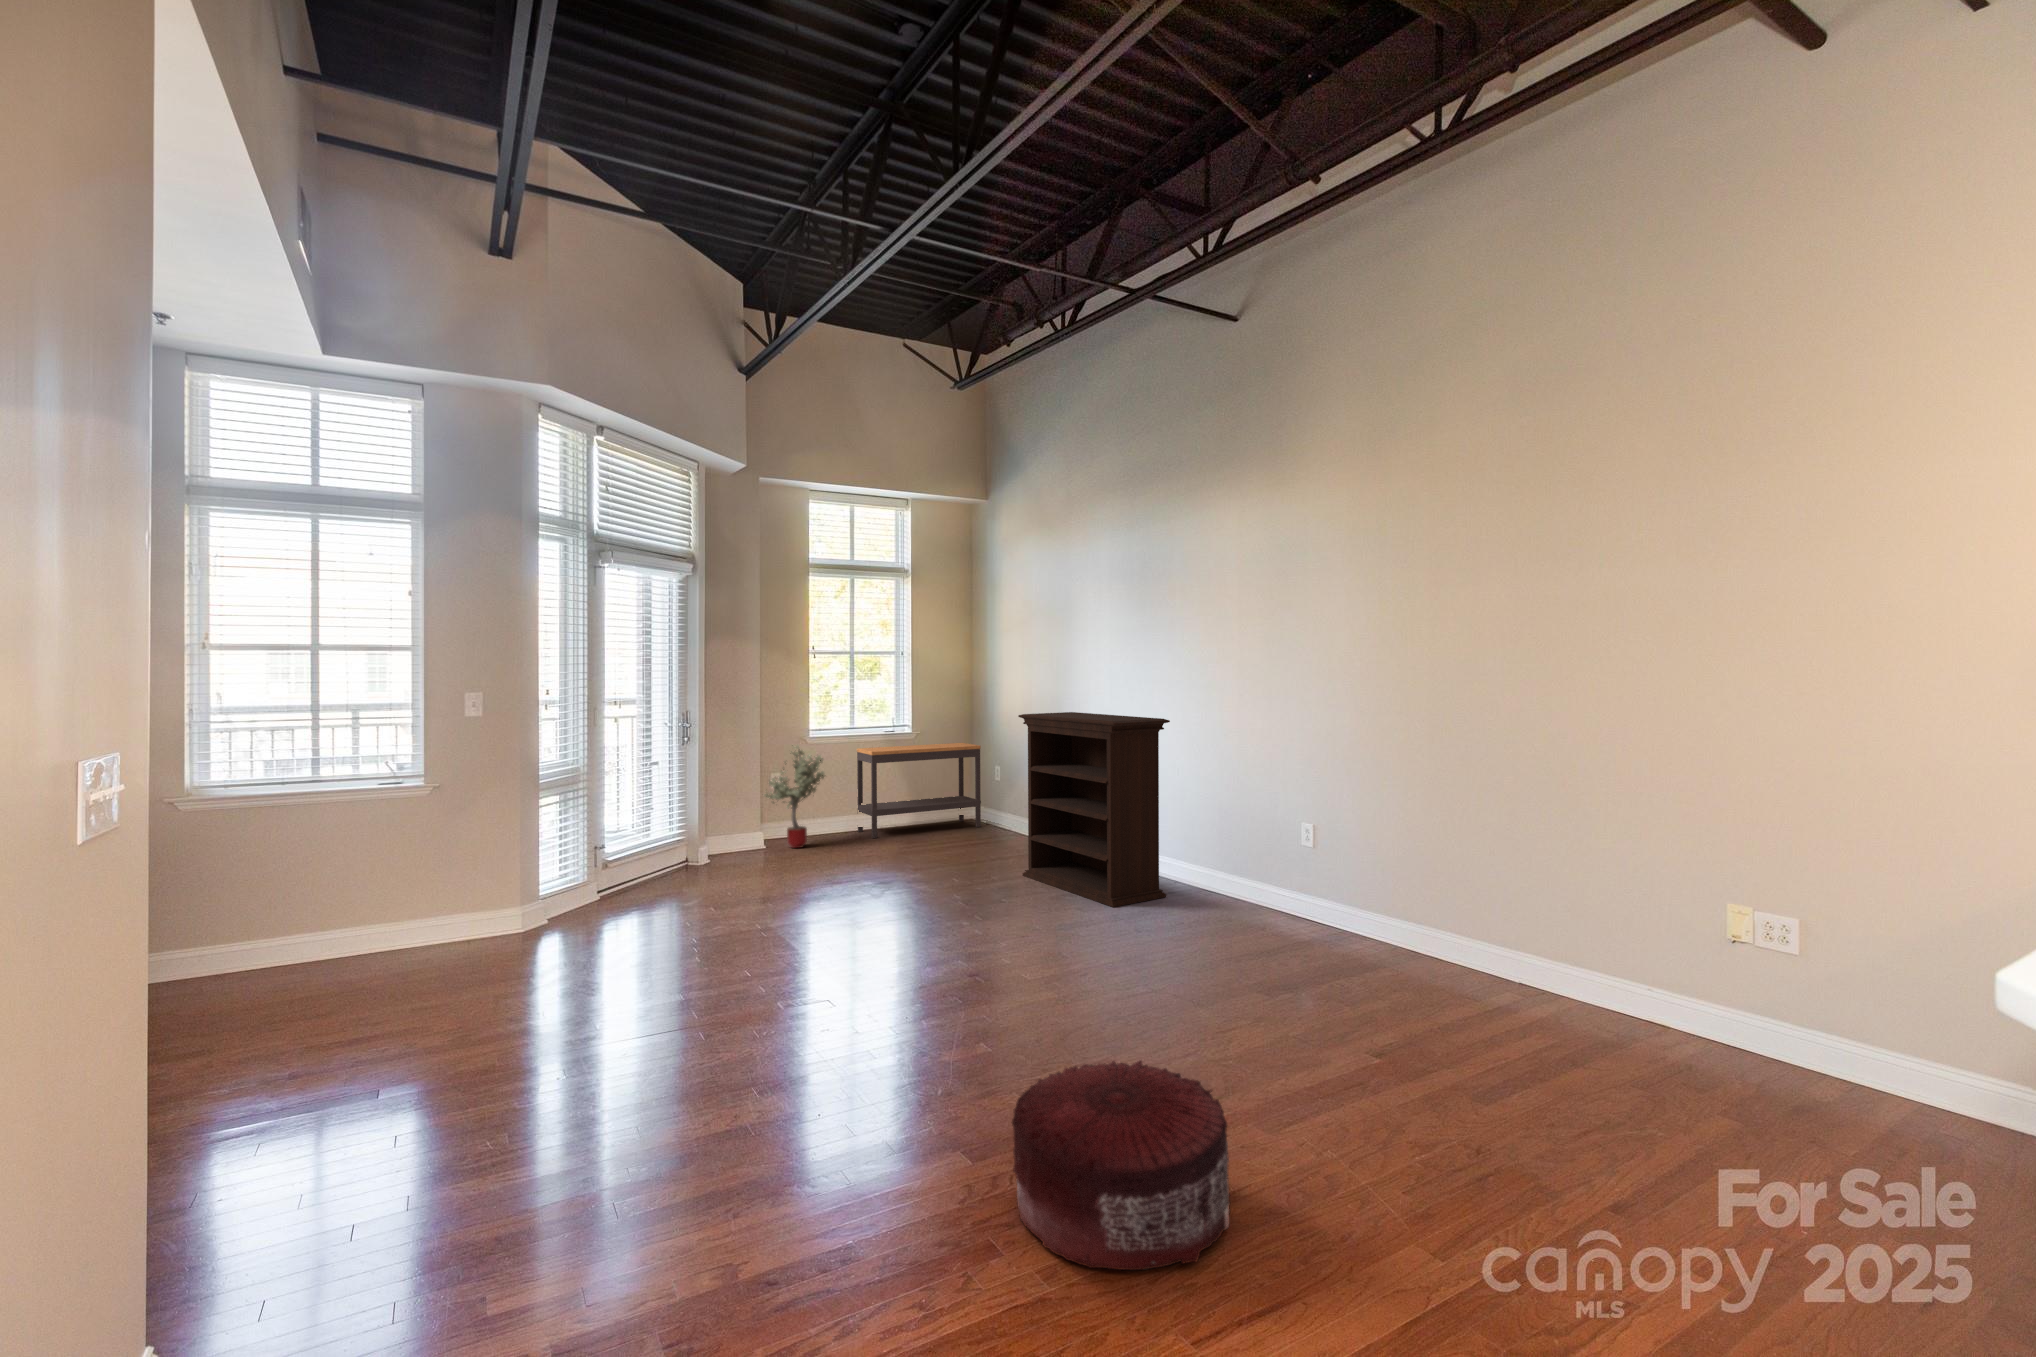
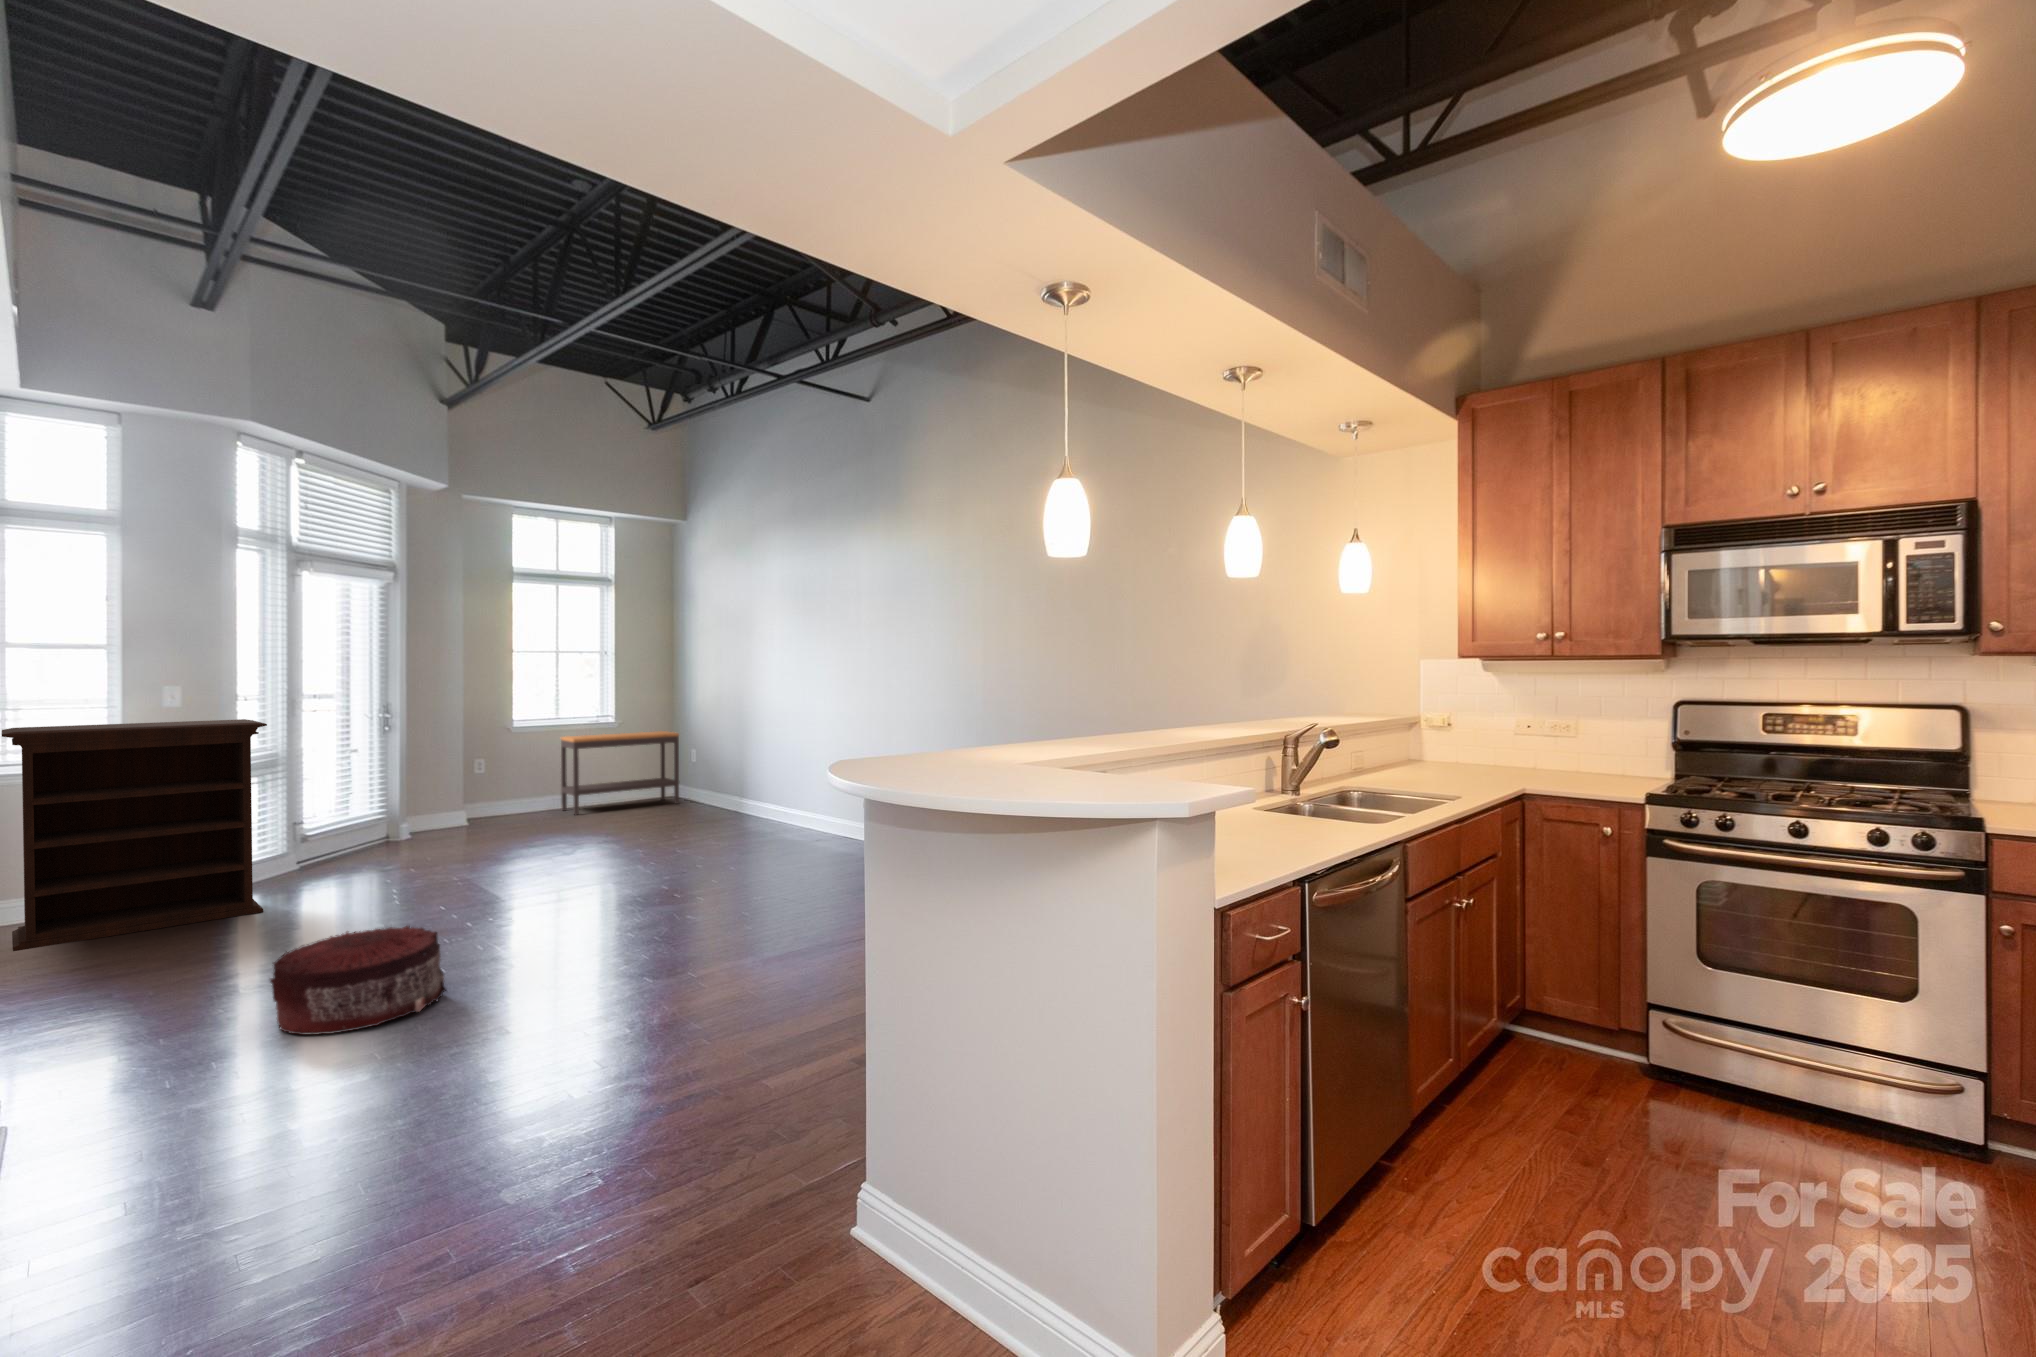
bookshelf: present [1018,712,1170,907] -> present [2,719,267,951]
potted tree: present [764,746,825,848] -> none [464,733,529,825]
pouf: present [1012,1061,1230,1270] -> present [270,926,446,1035]

